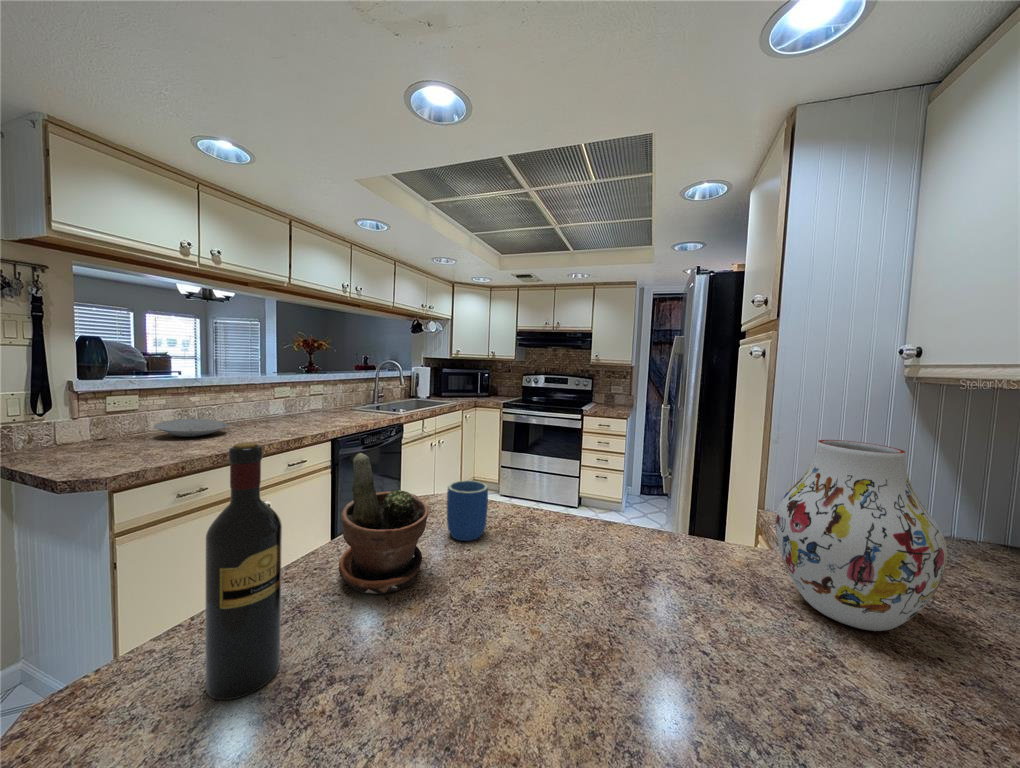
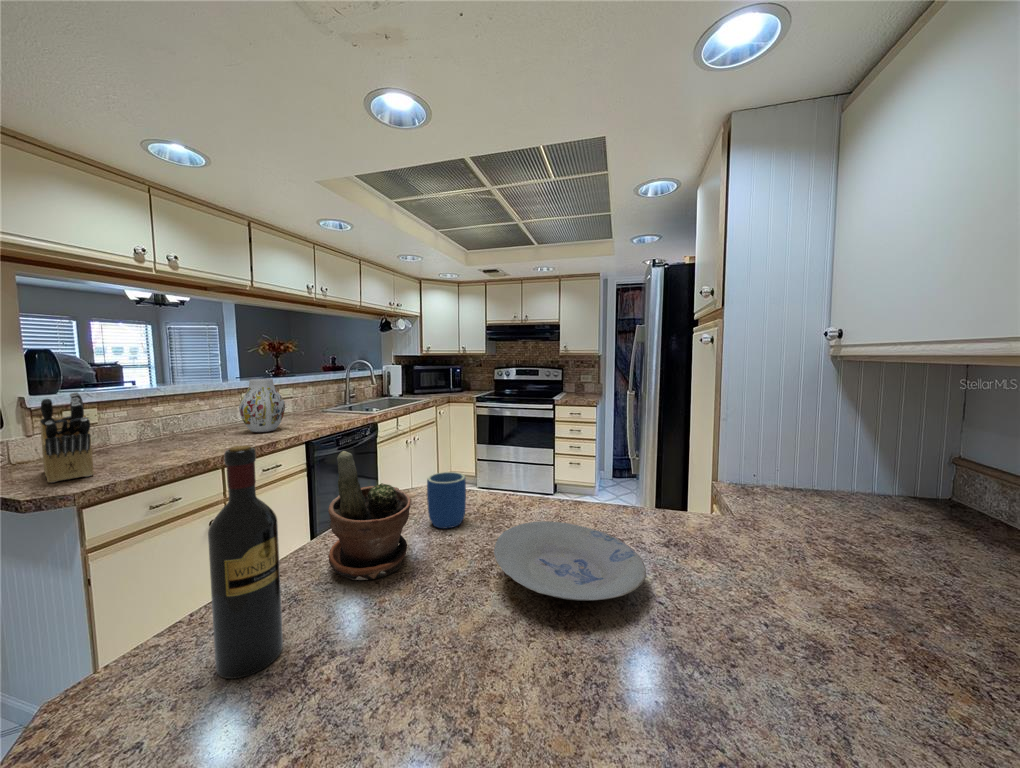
knife block: none [84,378,129,464] -> present [40,392,94,483]
bowl: present [154,419,228,437] -> present [494,521,646,601]
vase: present [775,440,947,631] -> present [239,379,285,432]

